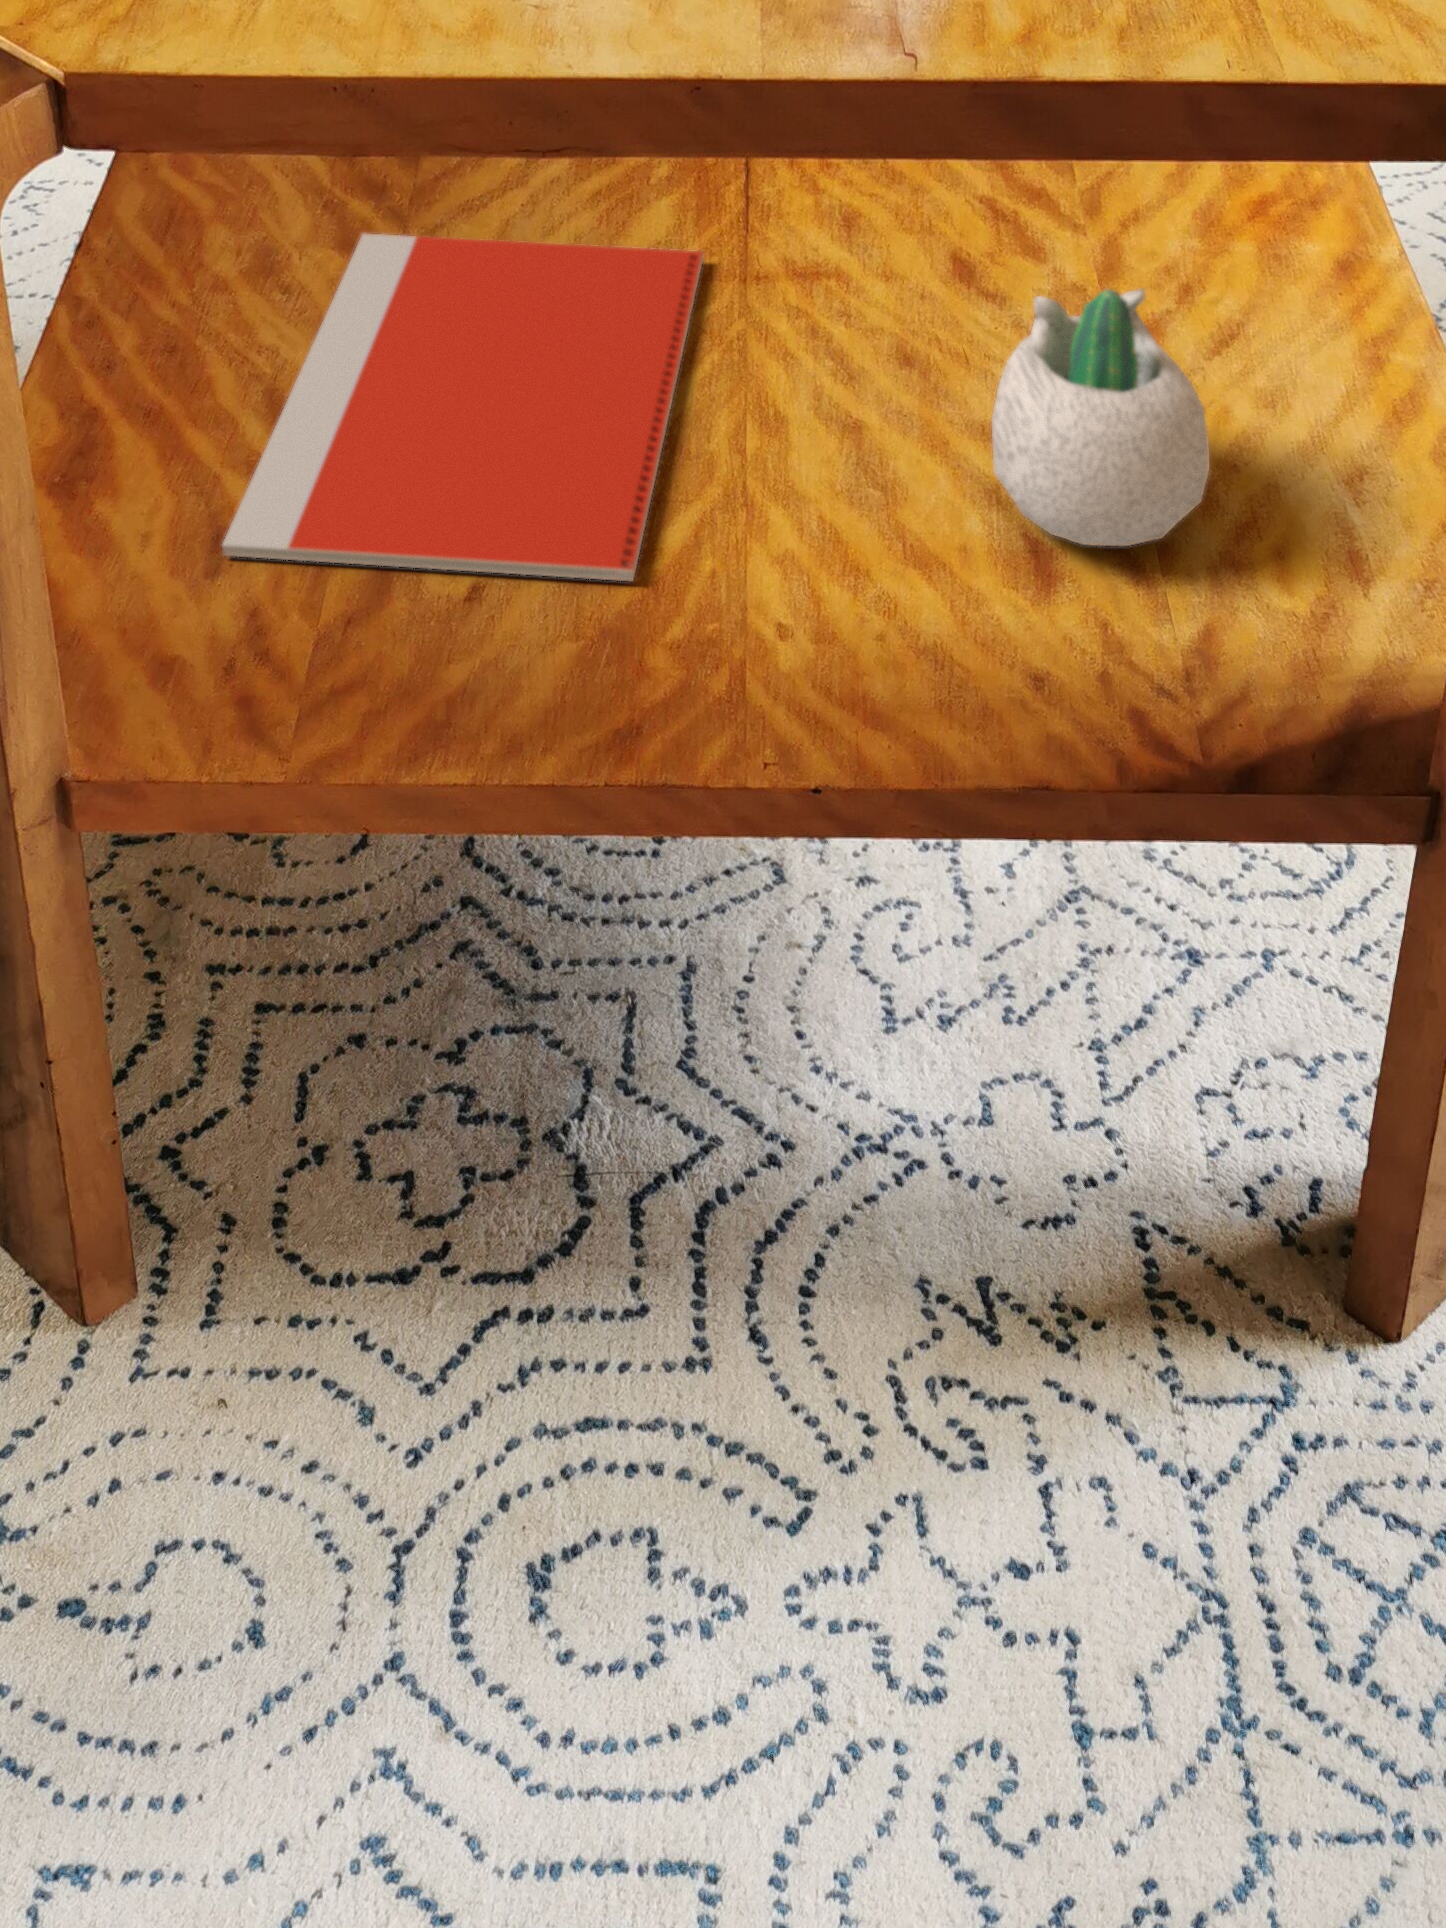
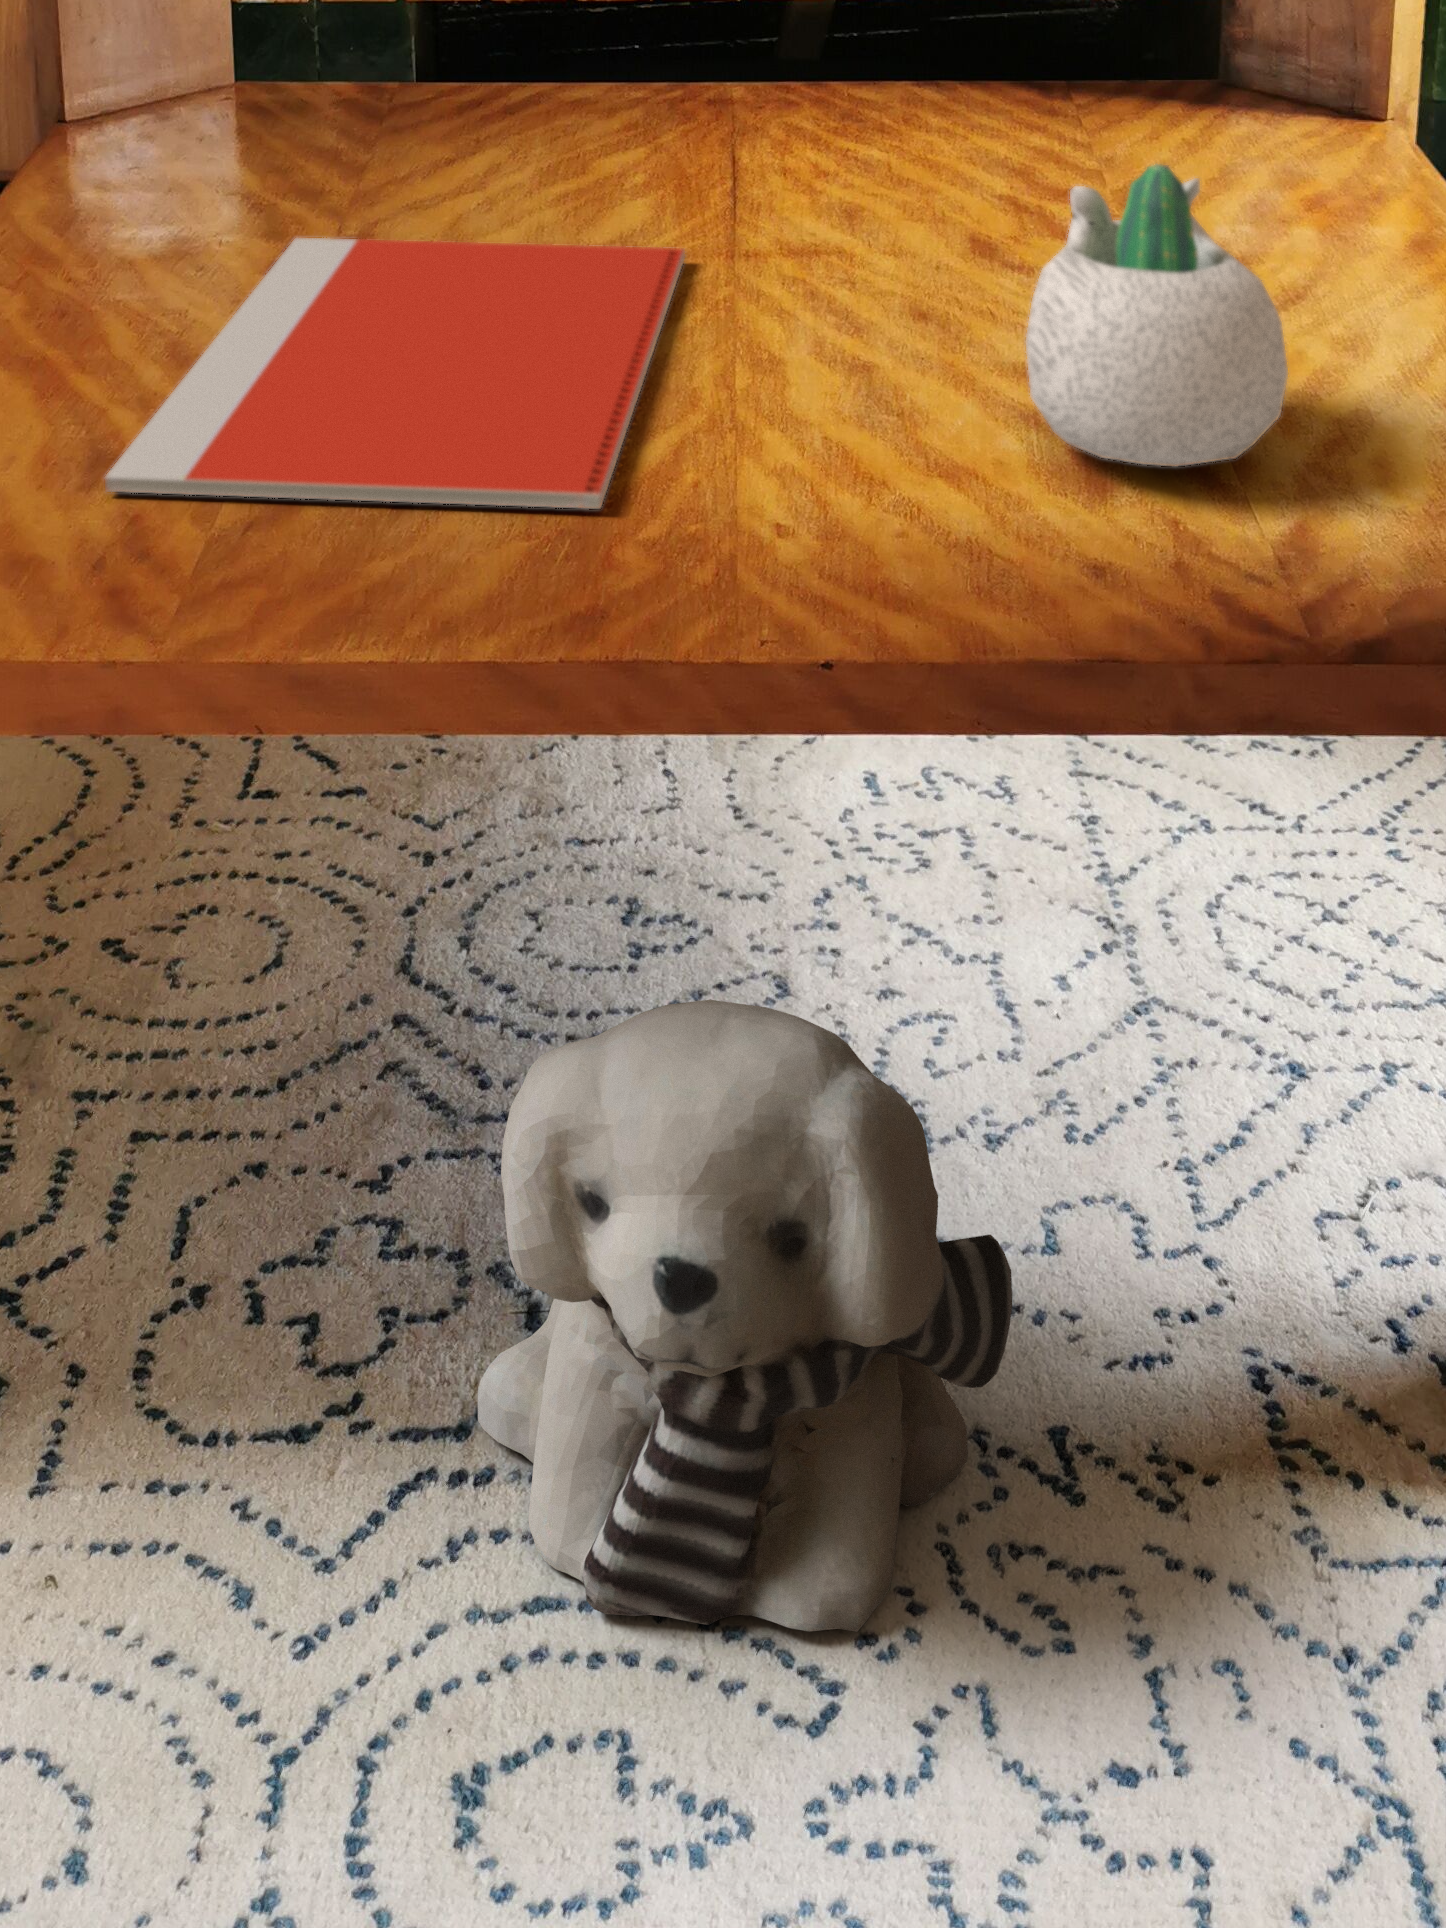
plush toy: none [539,954,951,1454] -> present [478,1000,1012,1632]

